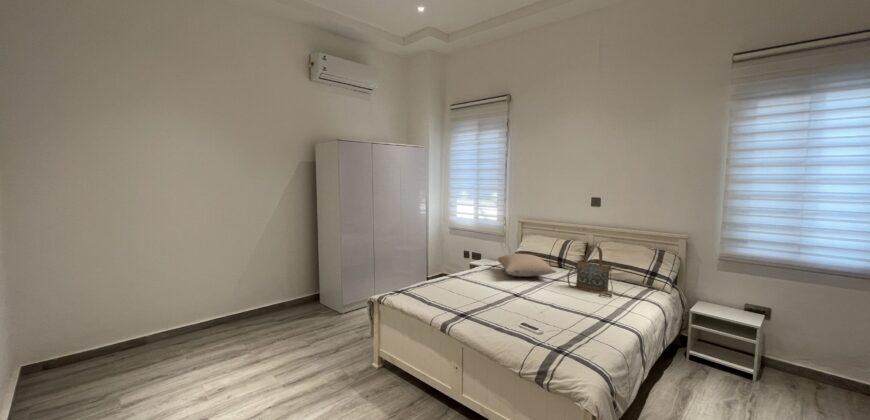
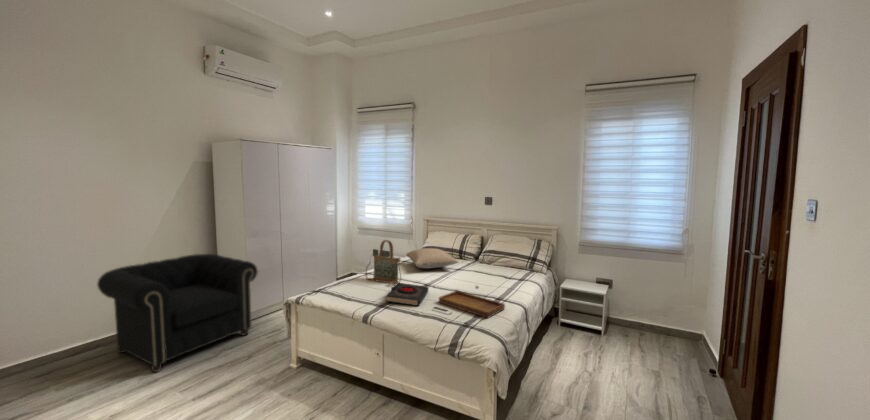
handbag: present [567,245,613,297] -> present [366,240,401,286]
armchair: none [217,248,348,356] -> present [97,254,257,372]
book: none [469,291,518,320] -> present [386,283,429,306]
tray: none [529,302,611,344] -> present [439,286,505,318]

